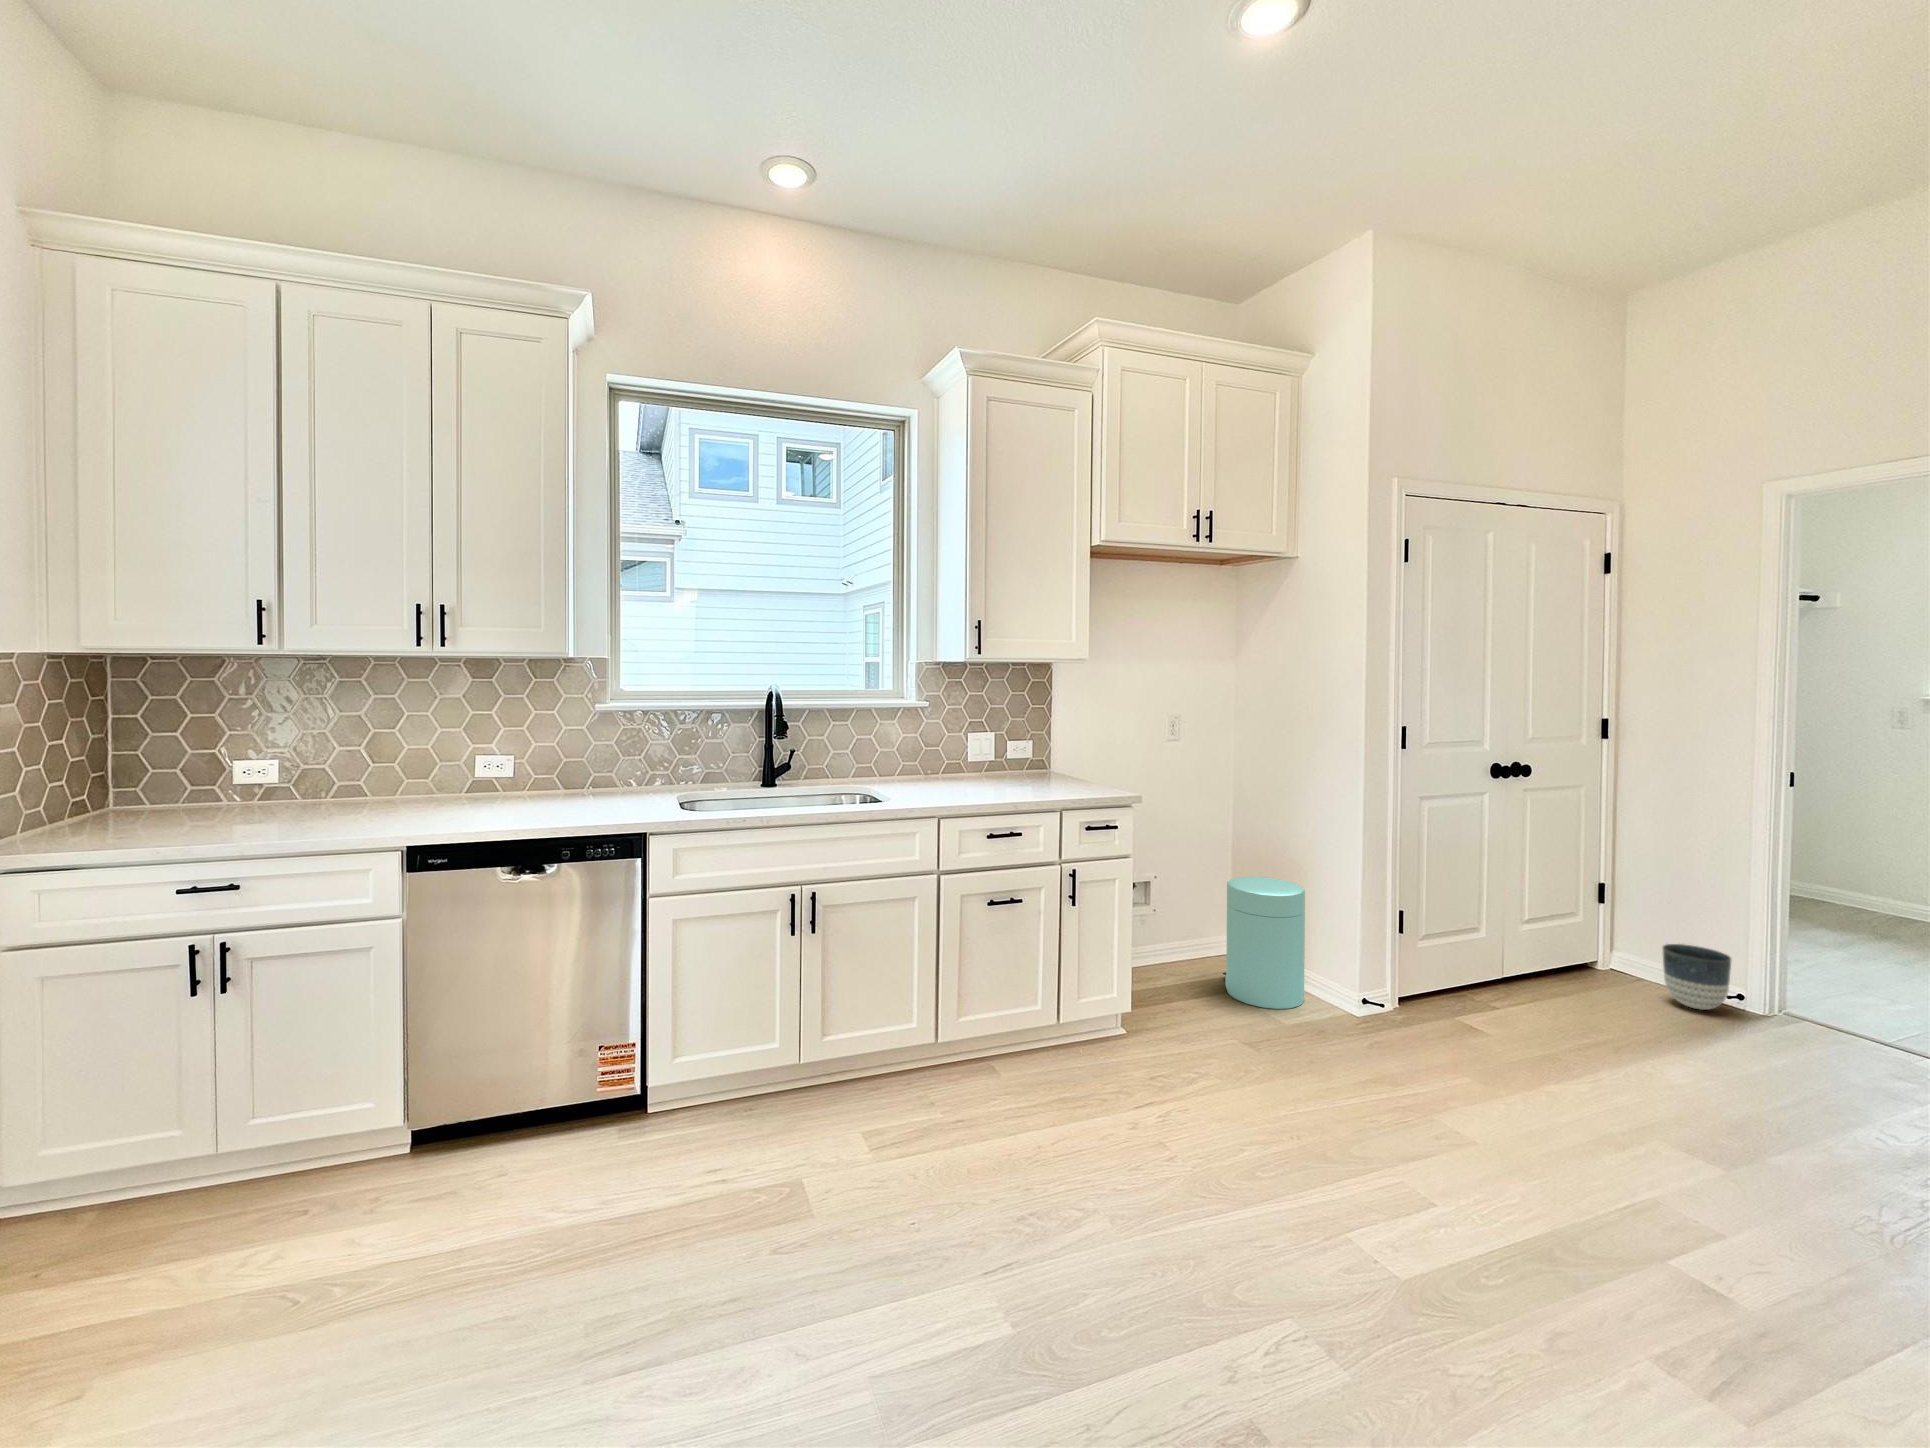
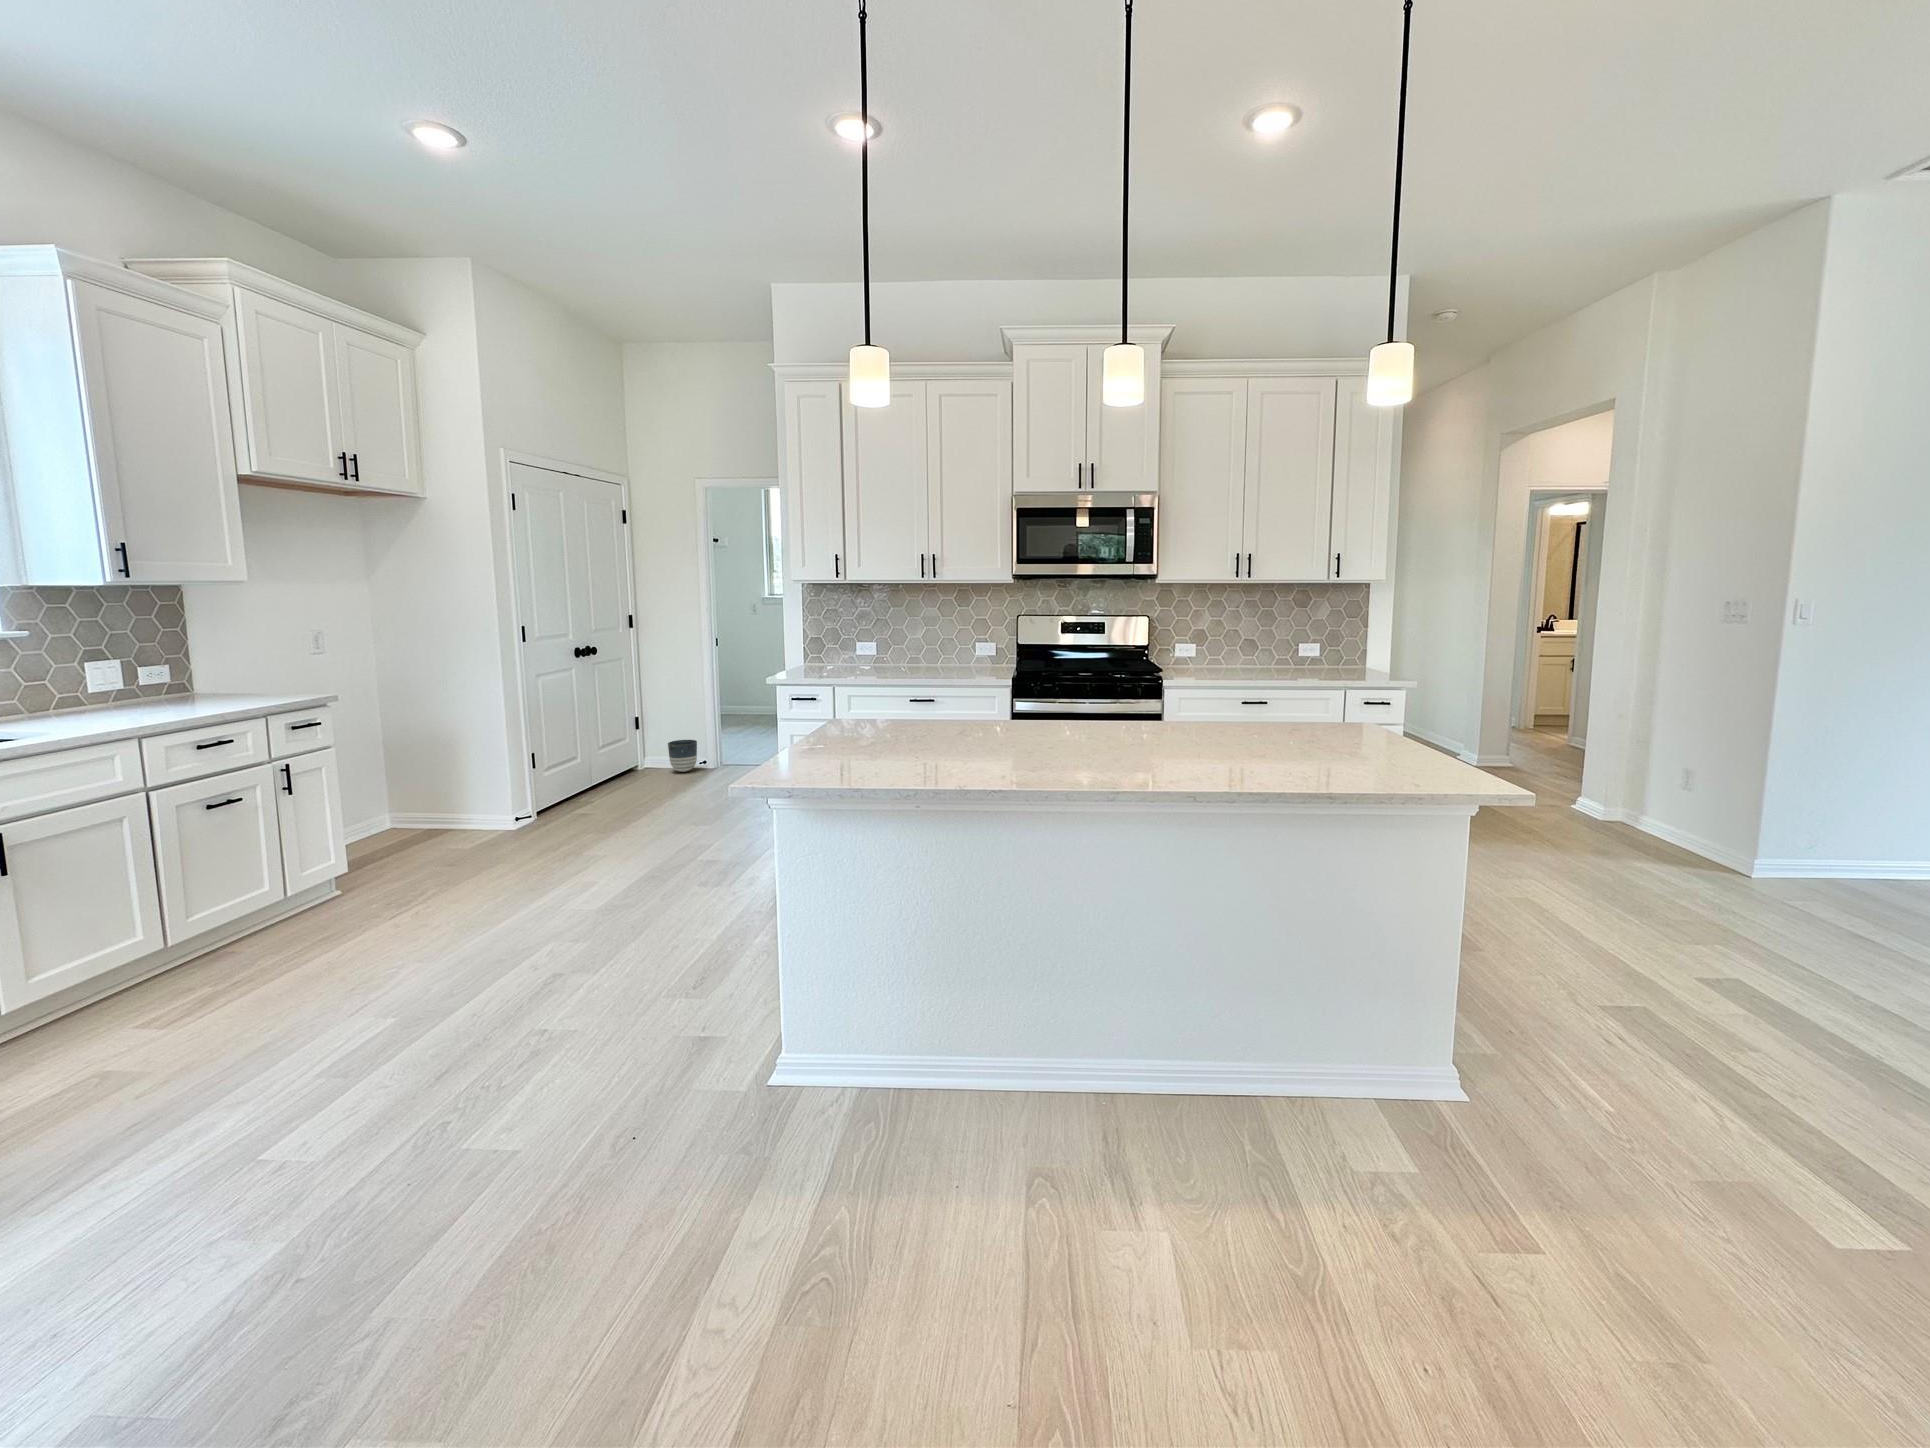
trash can: present [1223,877,1305,1009] -> none [397,751,473,847]

